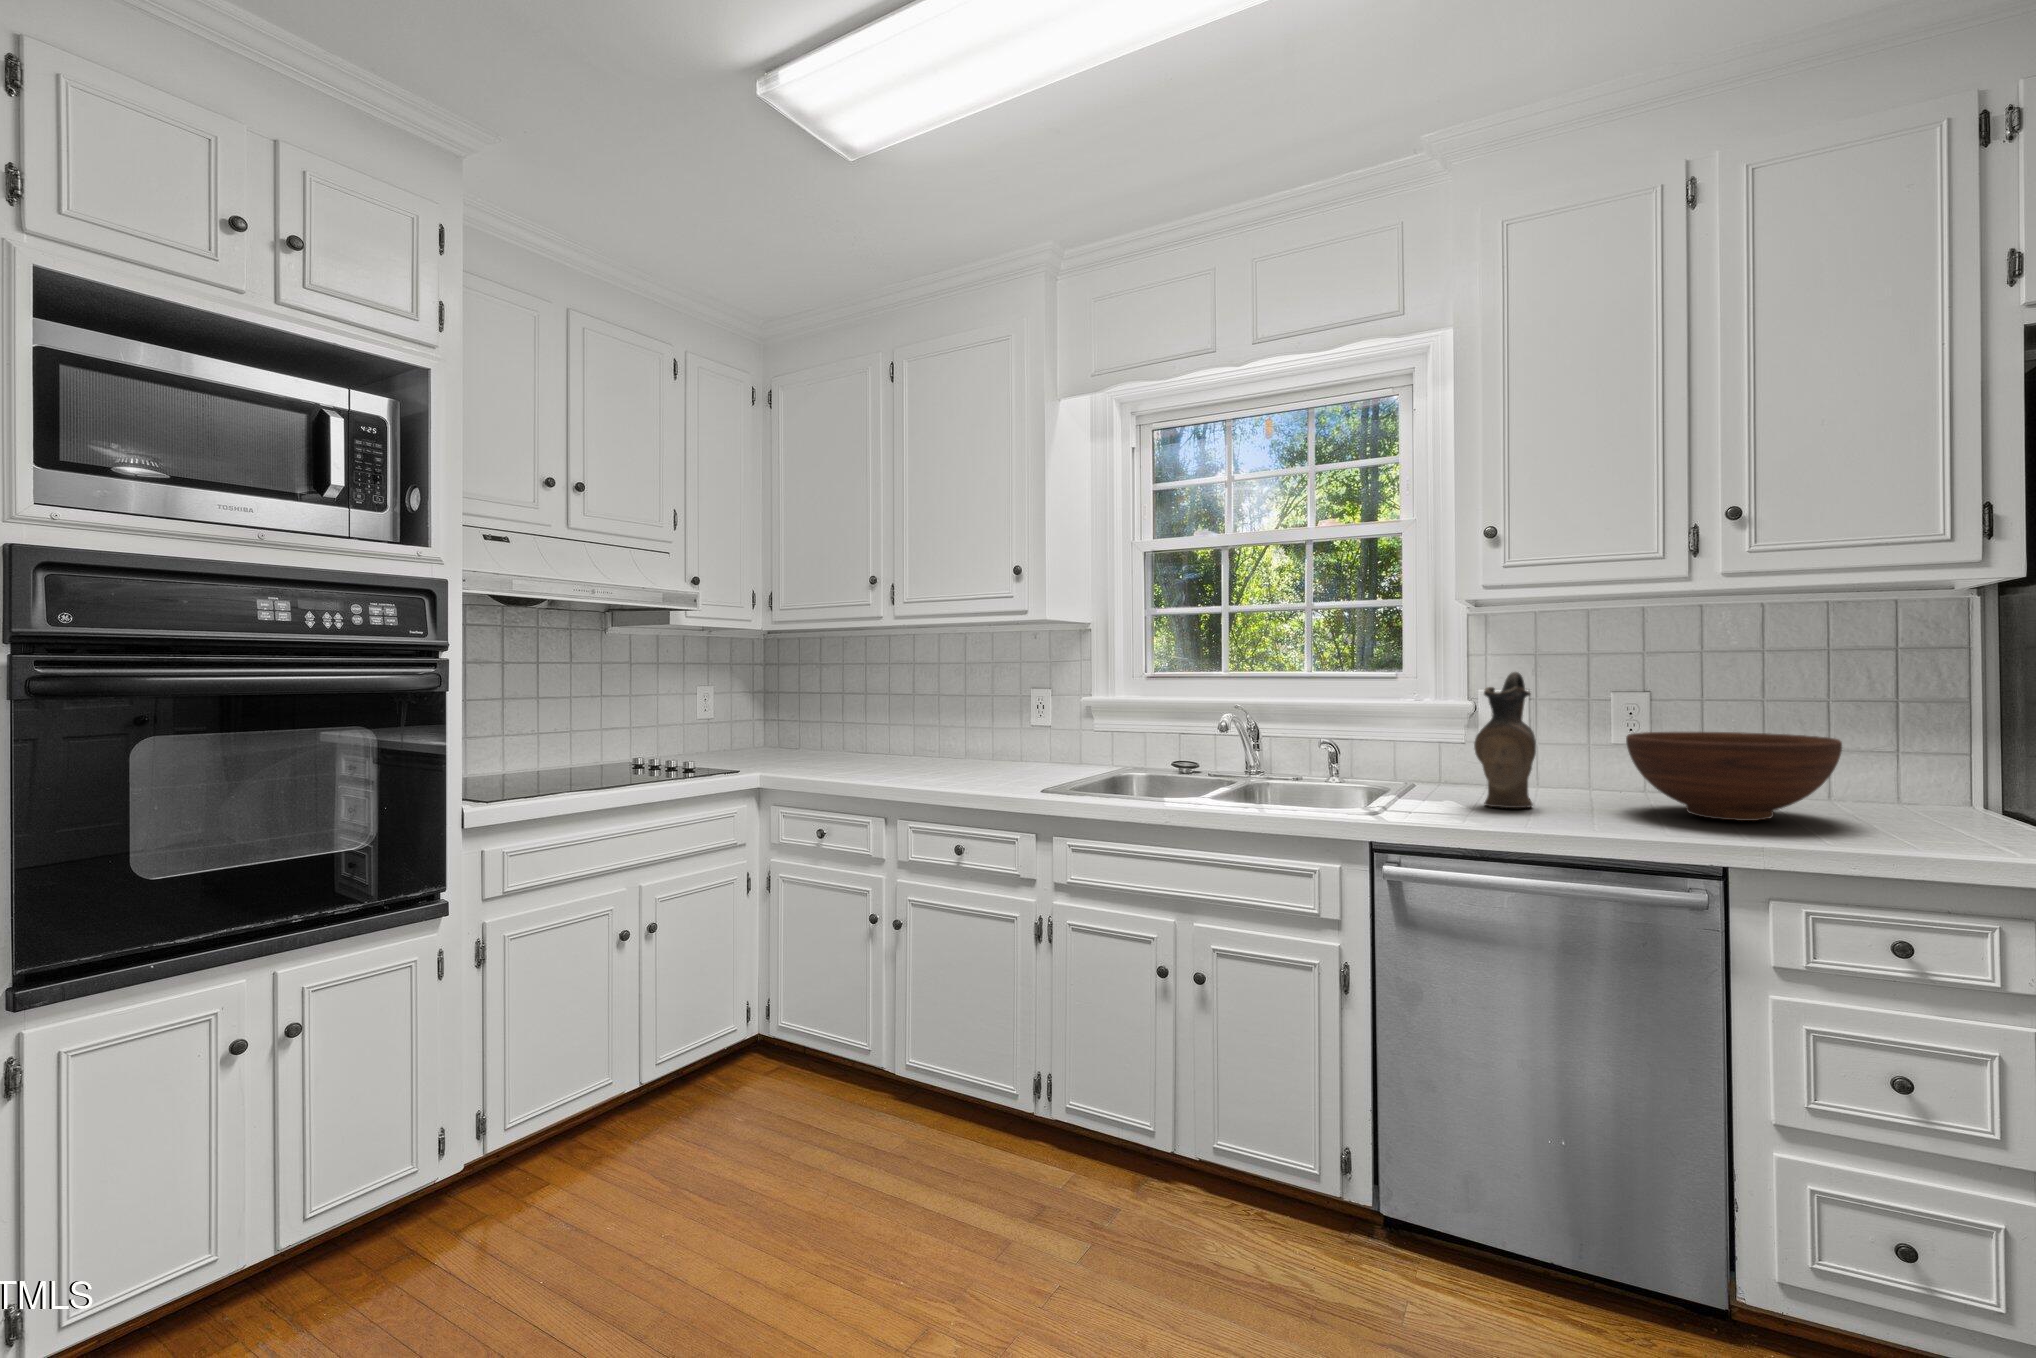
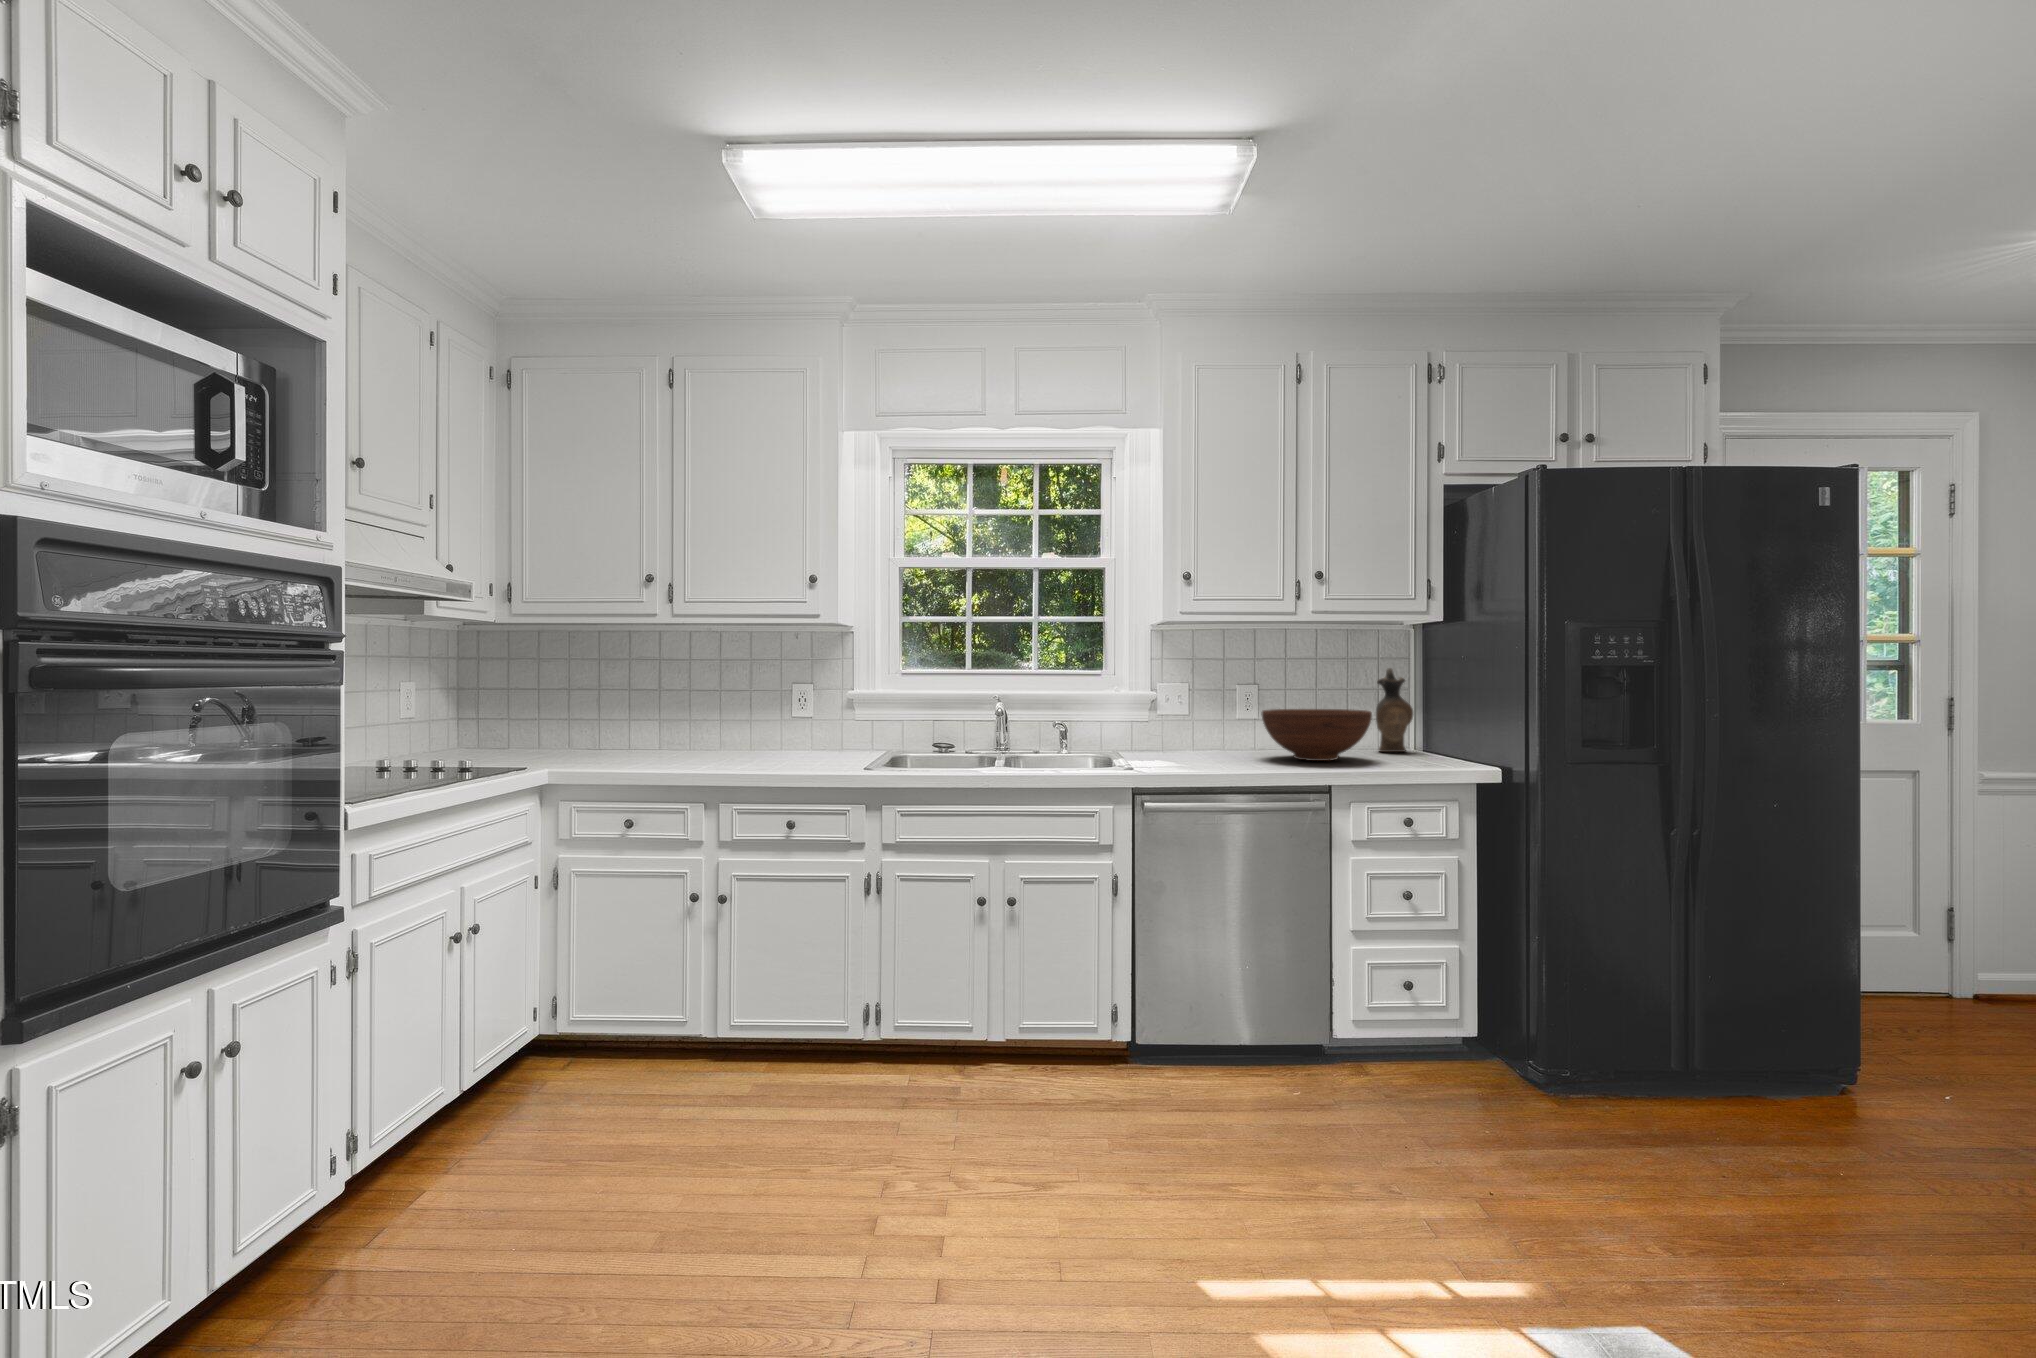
ceramic pitcher: present [1474,672,1536,808] -> present [1376,668,1413,752]

